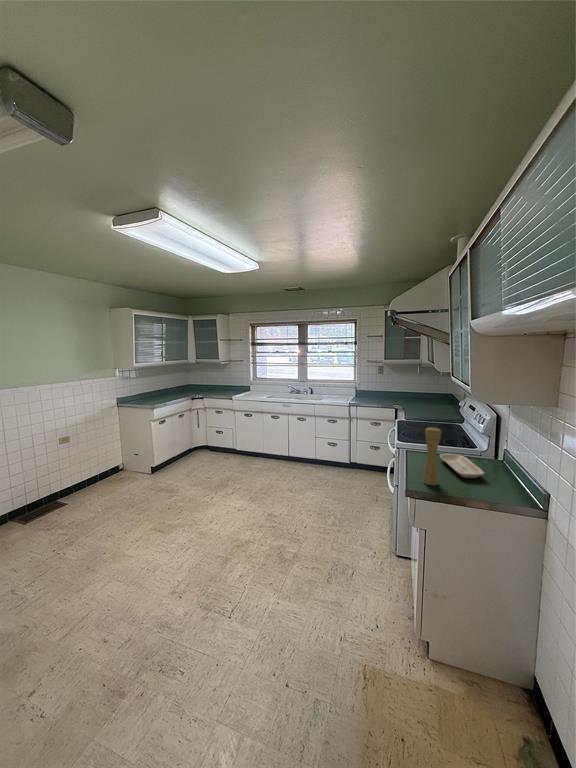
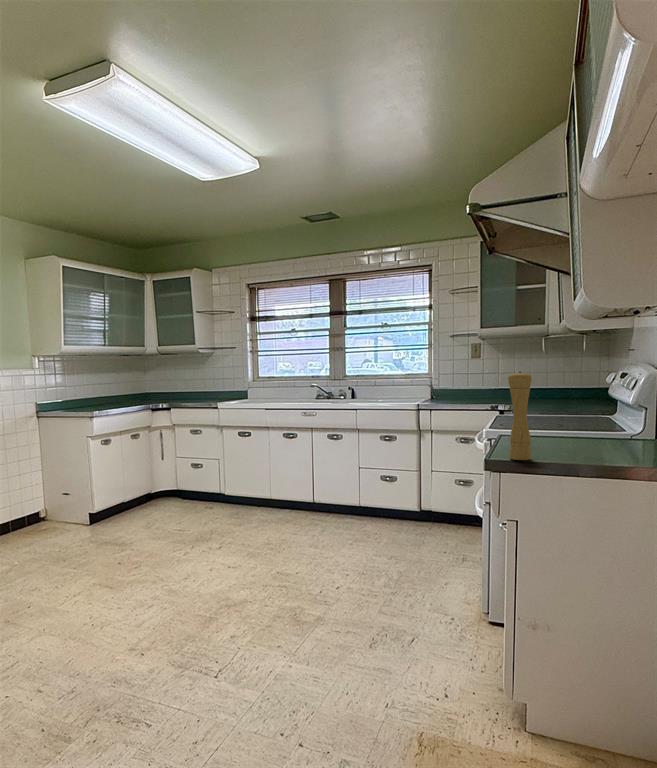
tray: present [440,454,484,478] -> none [542,434,602,454]

